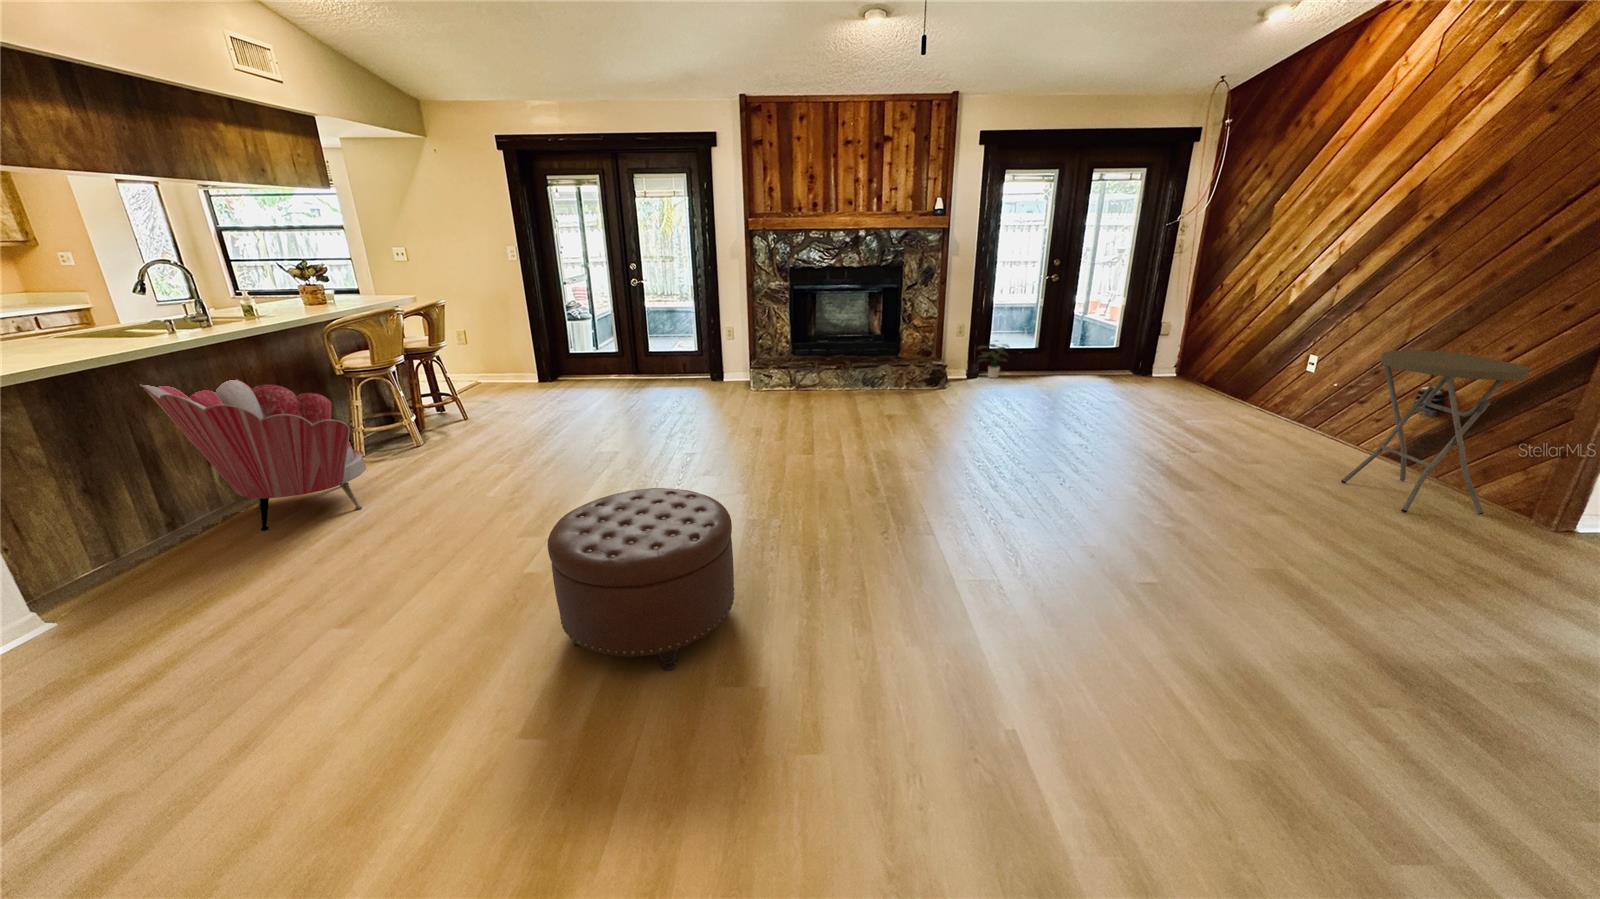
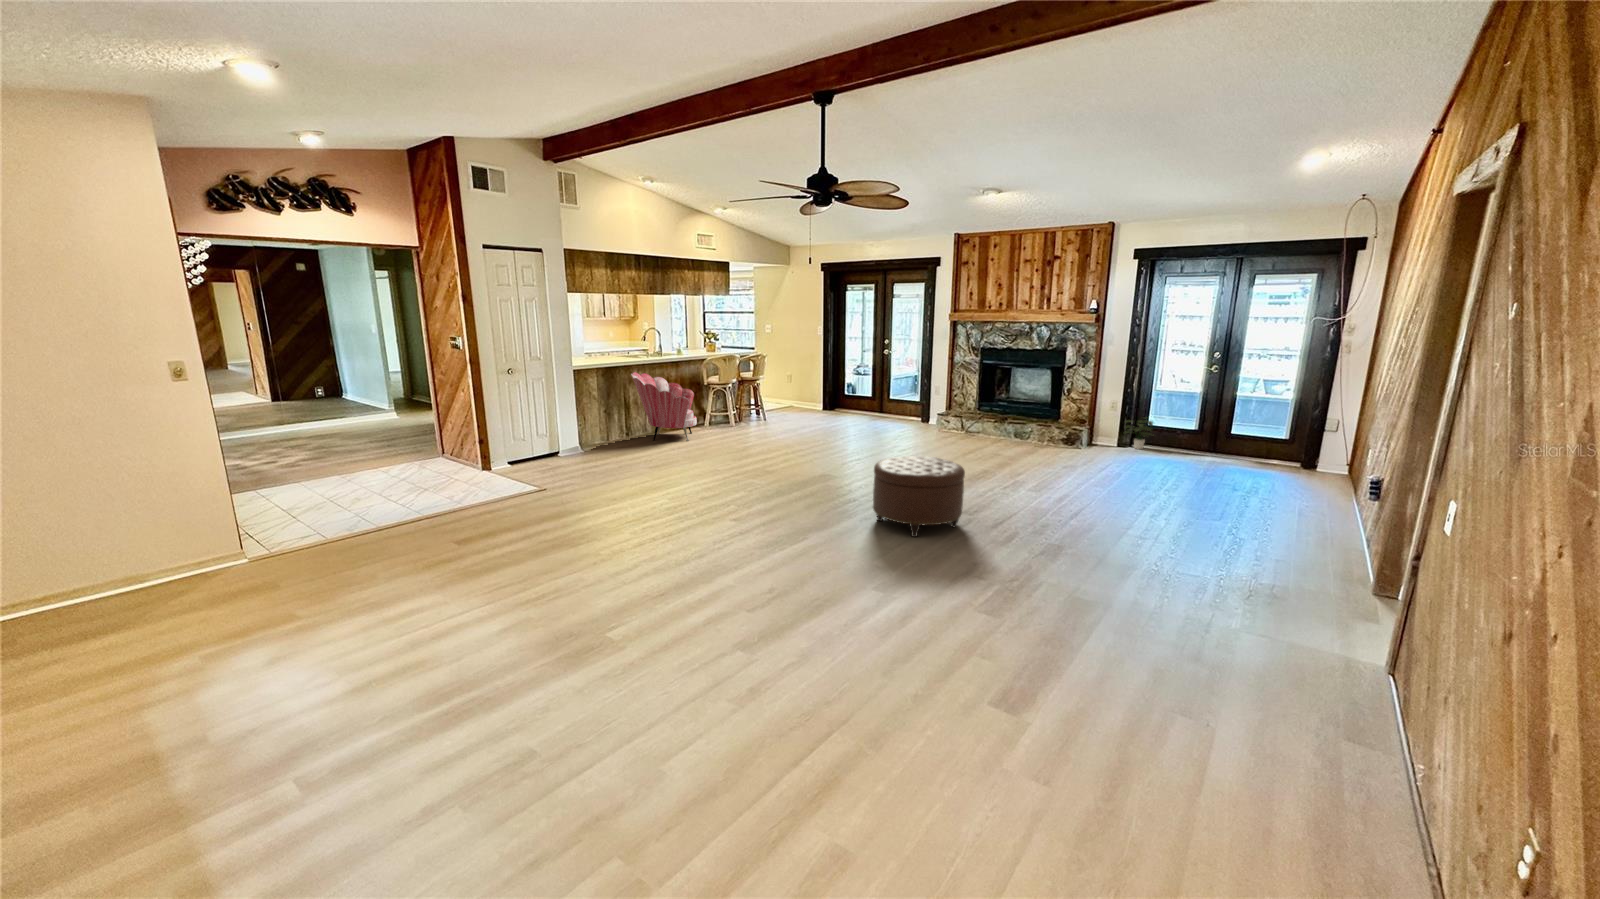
side table: present [1341,350,1529,514] -> none [1266,432,1381,574]
ottoman: present [548,488,734,670] -> present [873,456,965,537]

